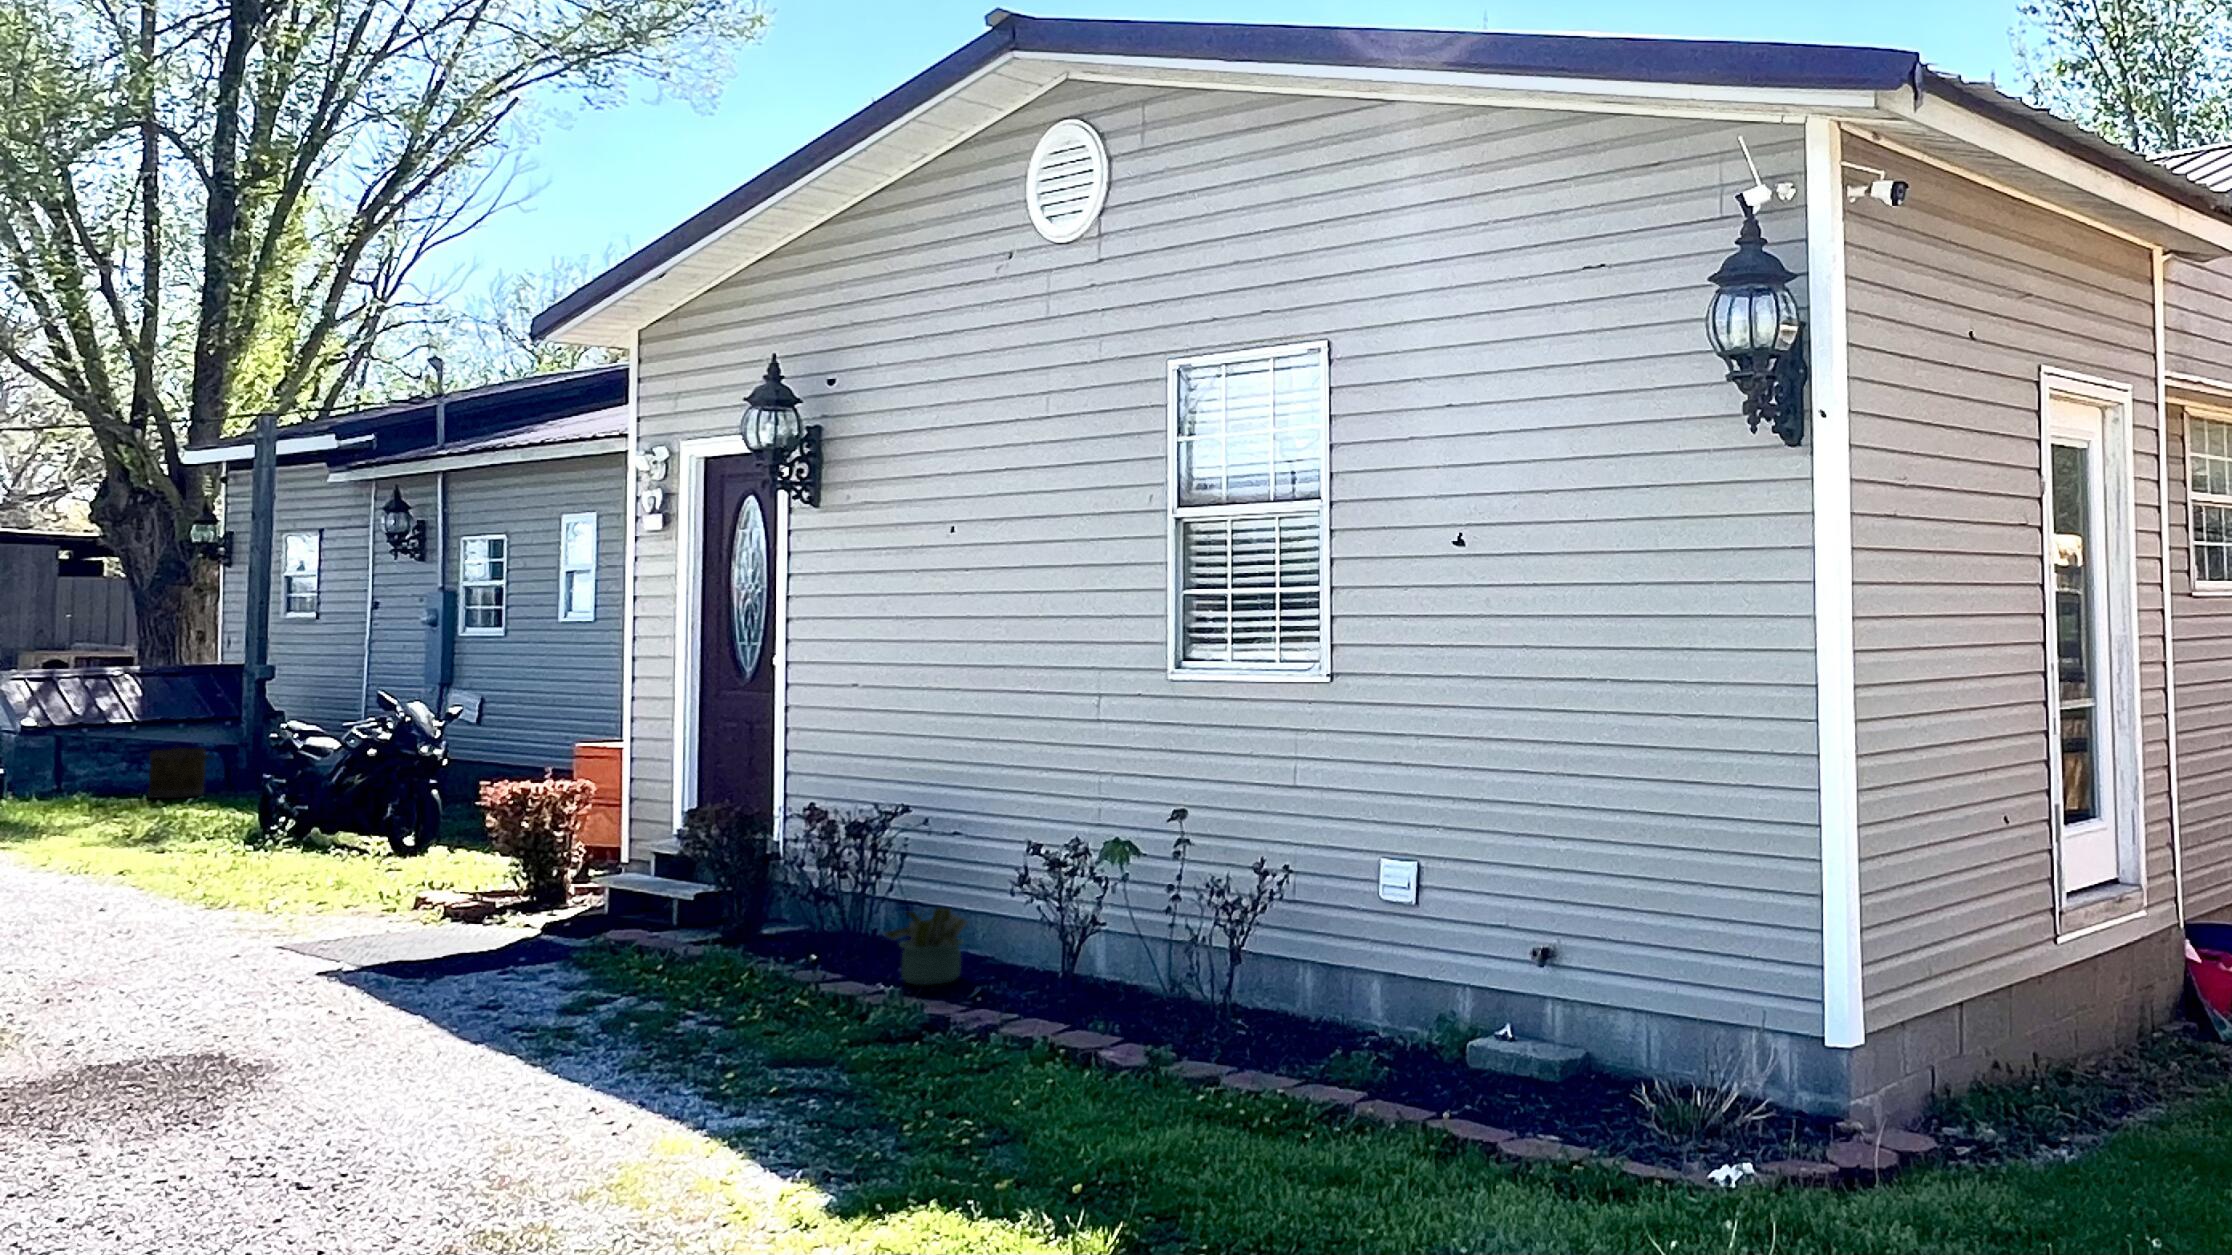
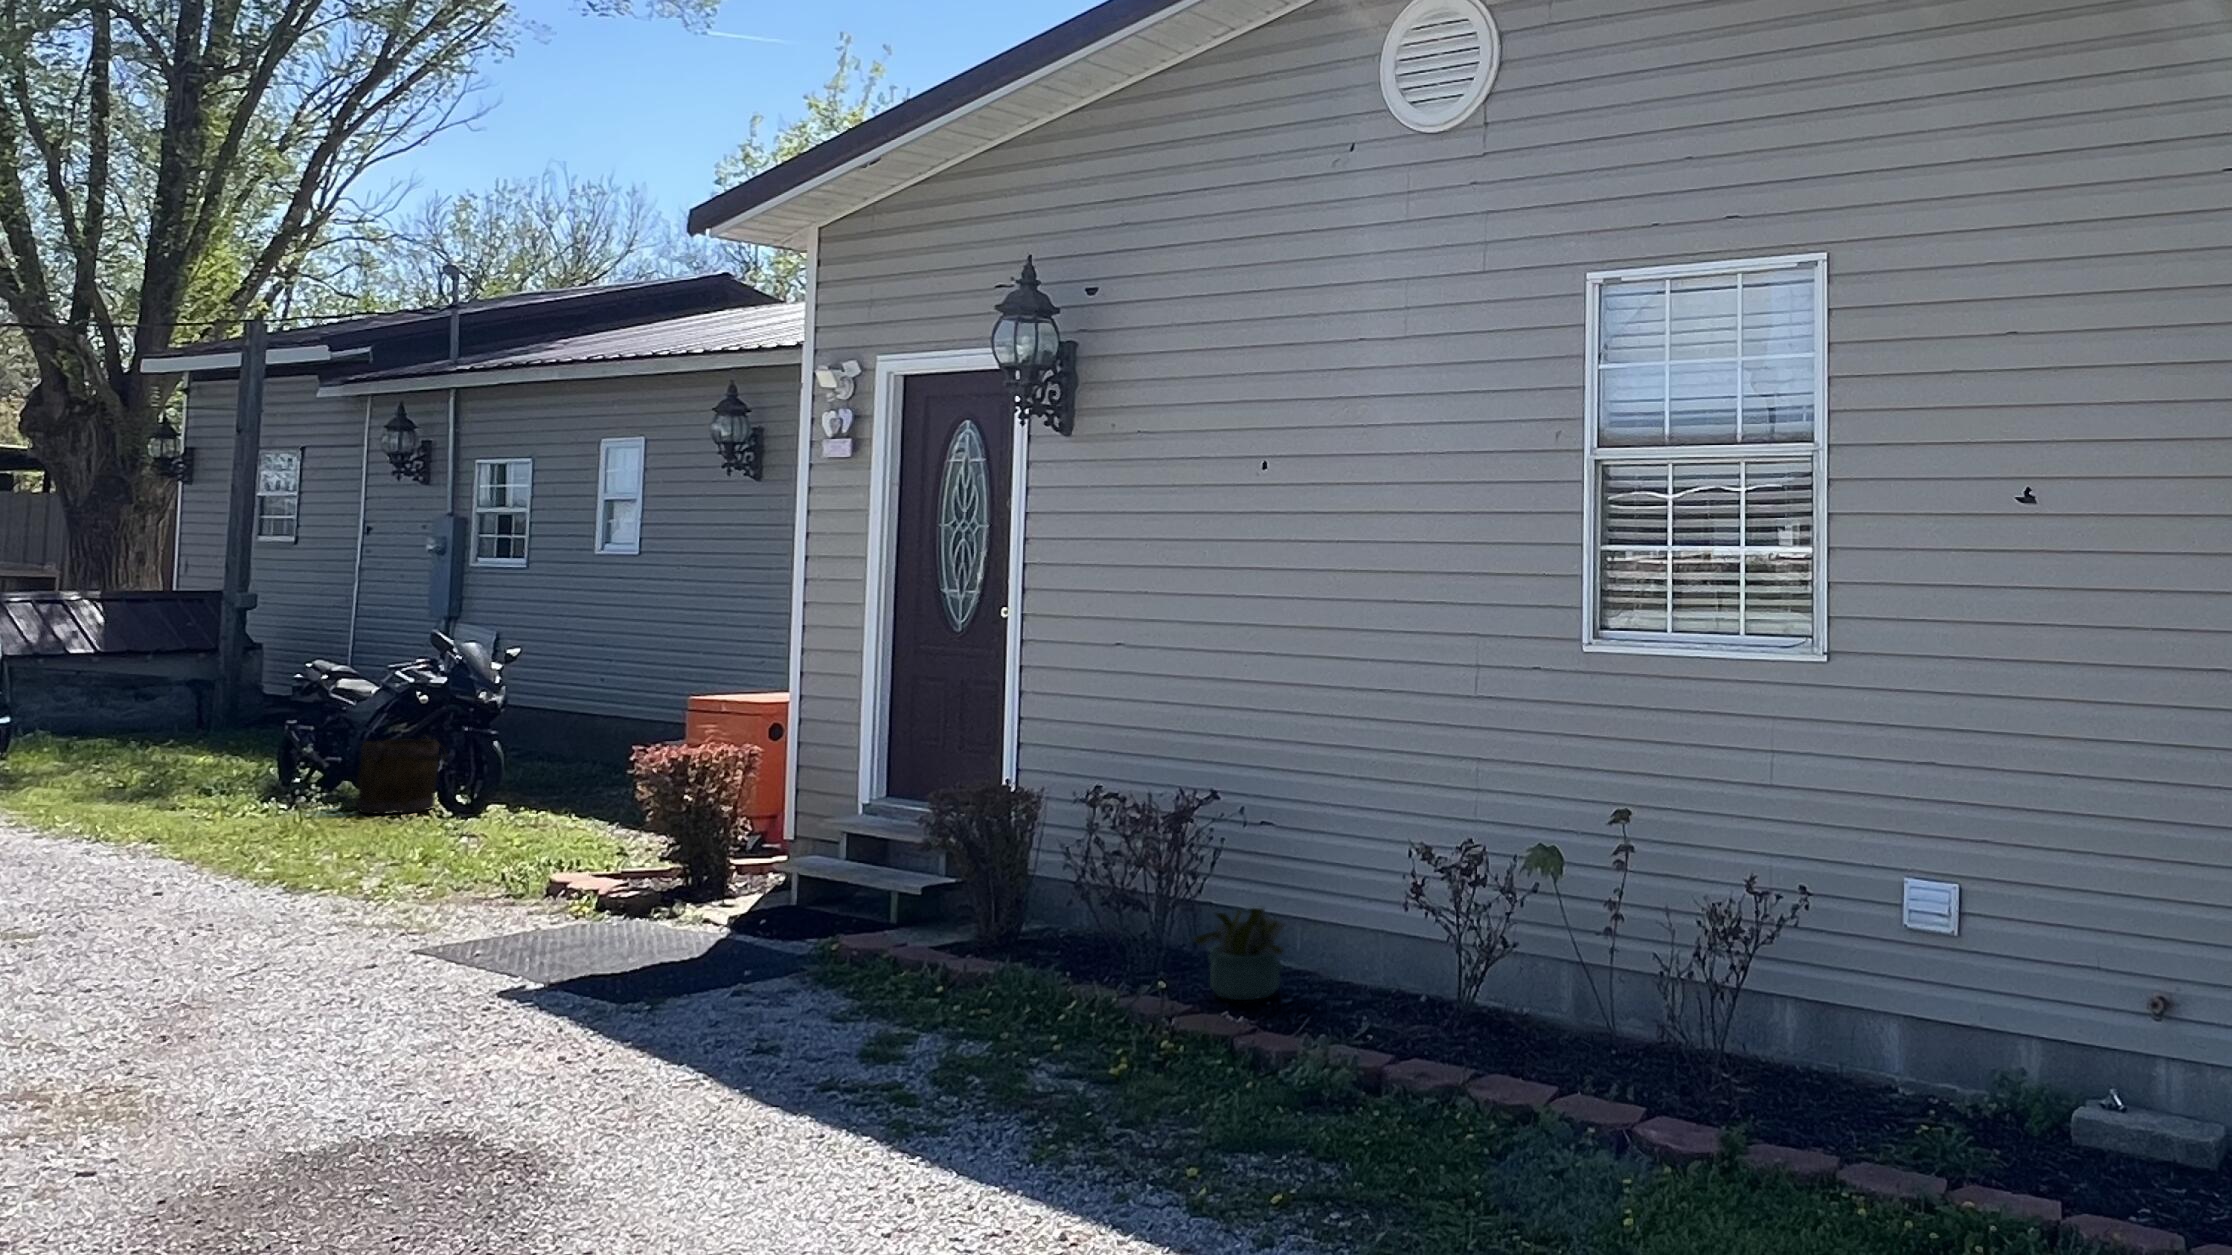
bucket: present [148,745,213,798] -> present [357,736,447,814]

